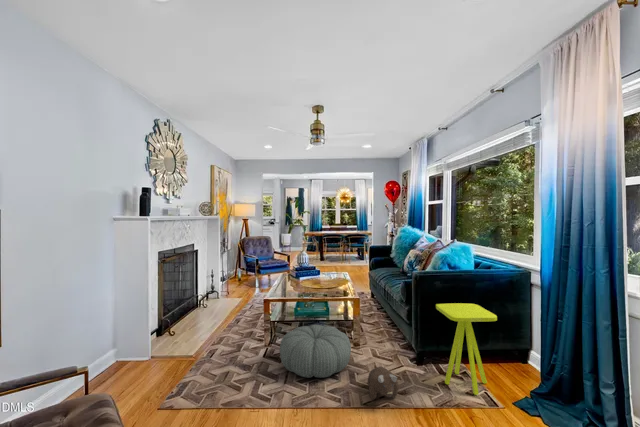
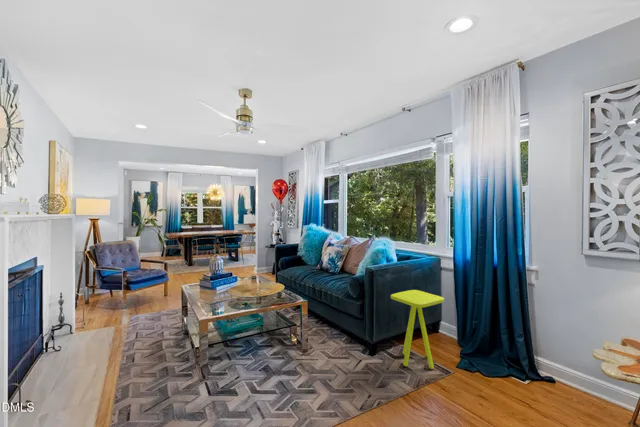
pouf: present [280,325,351,378] -> none [236,337,320,403]
plush toy: present [368,367,398,400] -> none [351,367,389,403]

